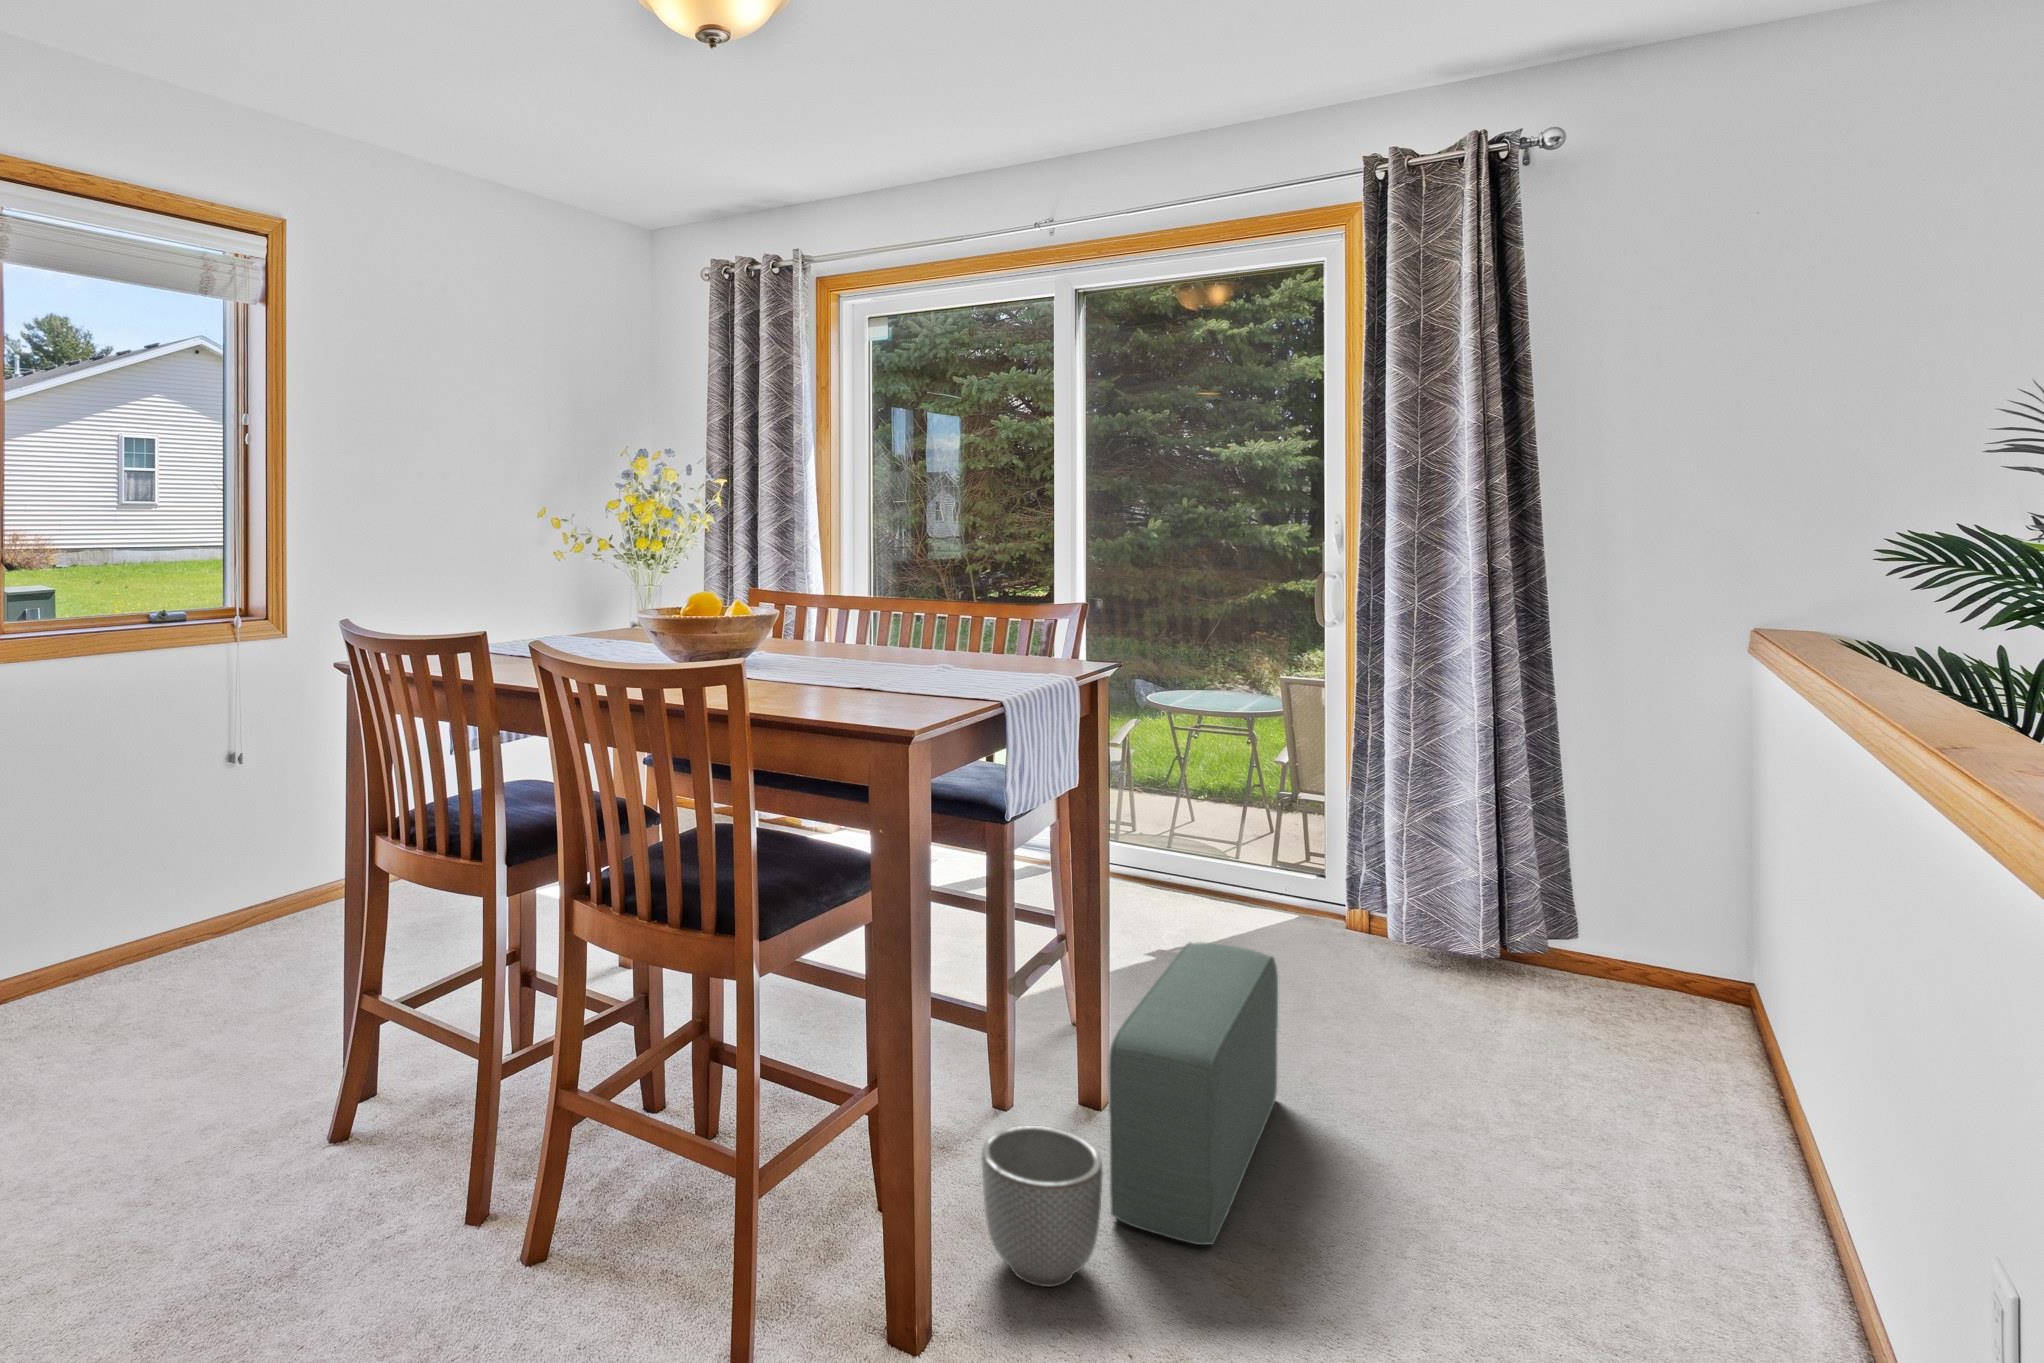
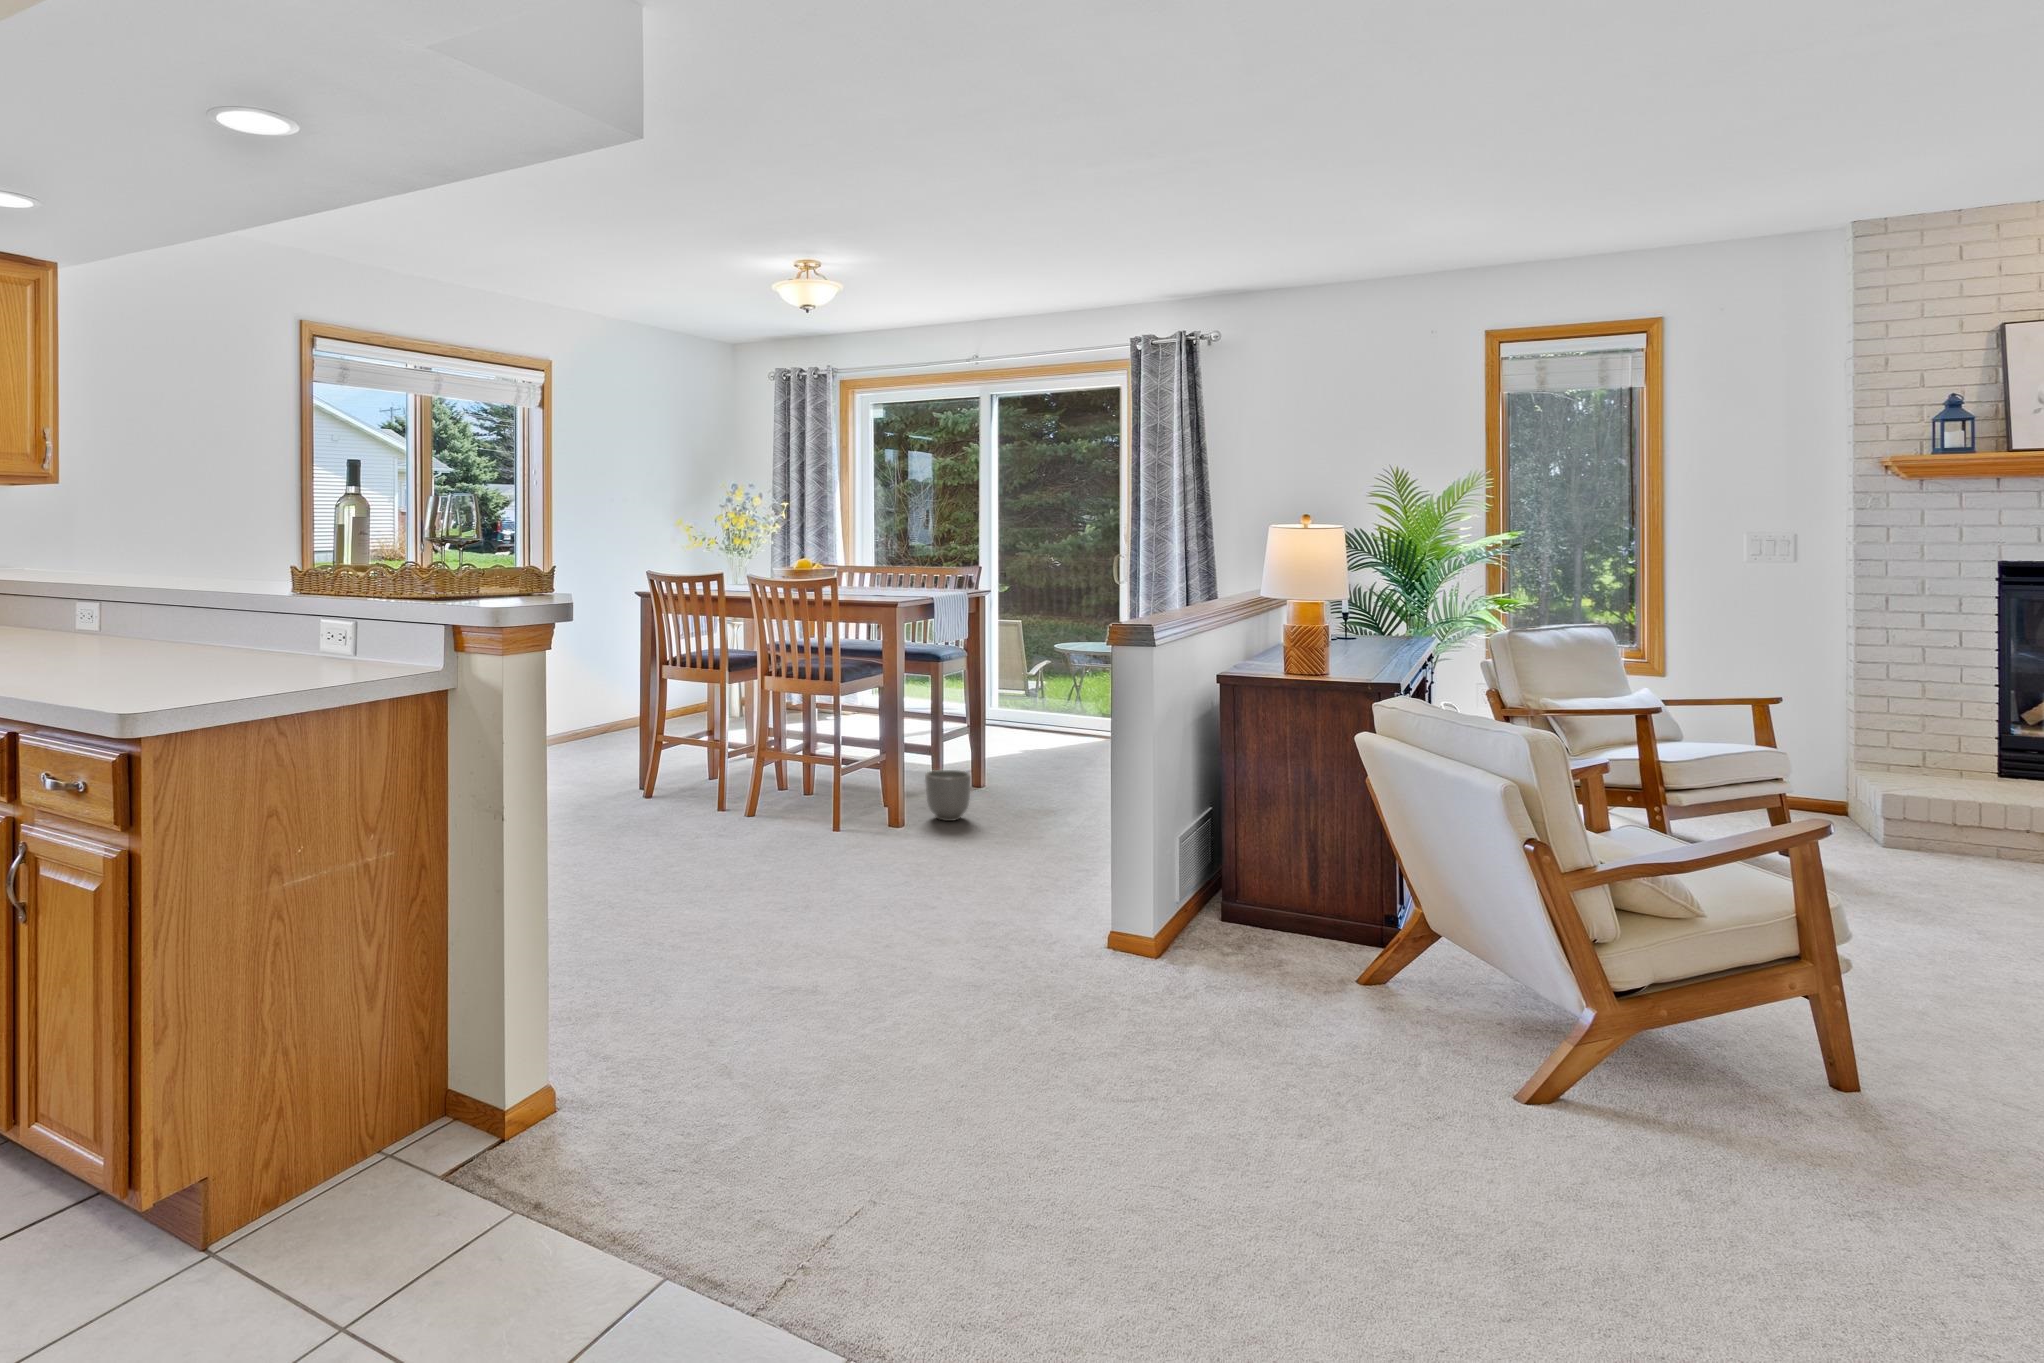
pouf: present [1109,942,1278,1245] -> none [977,719,1060,813]

